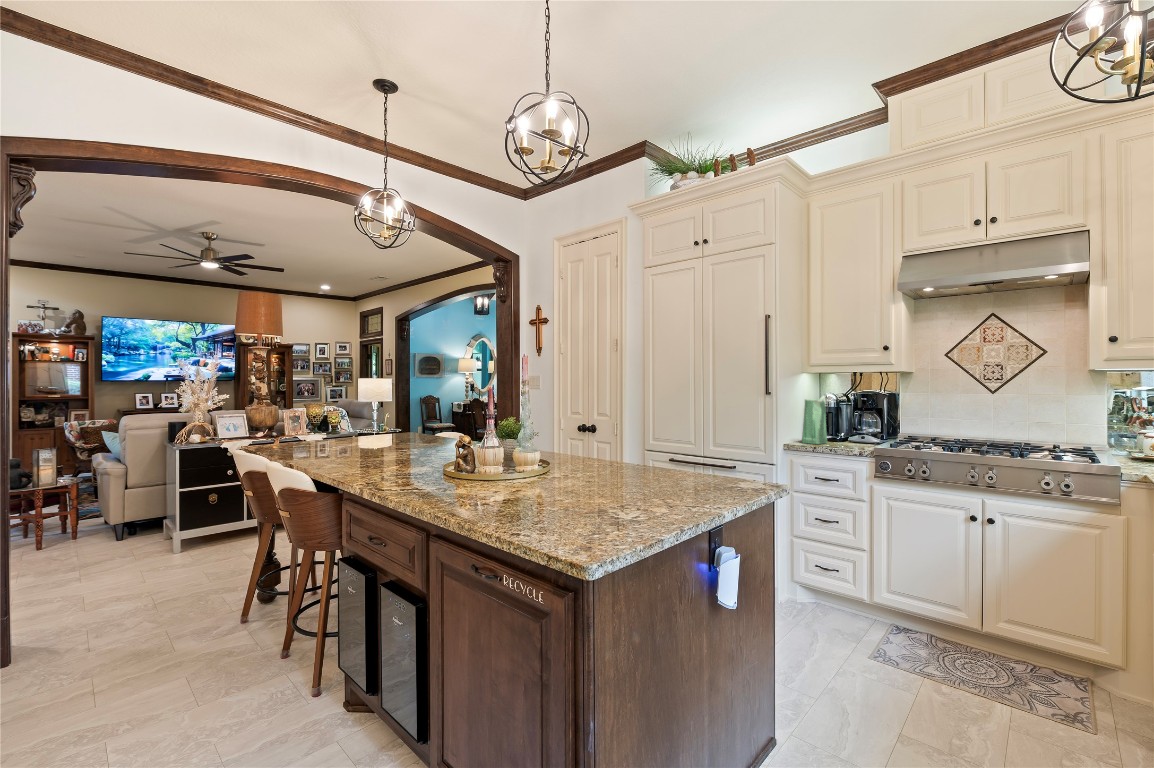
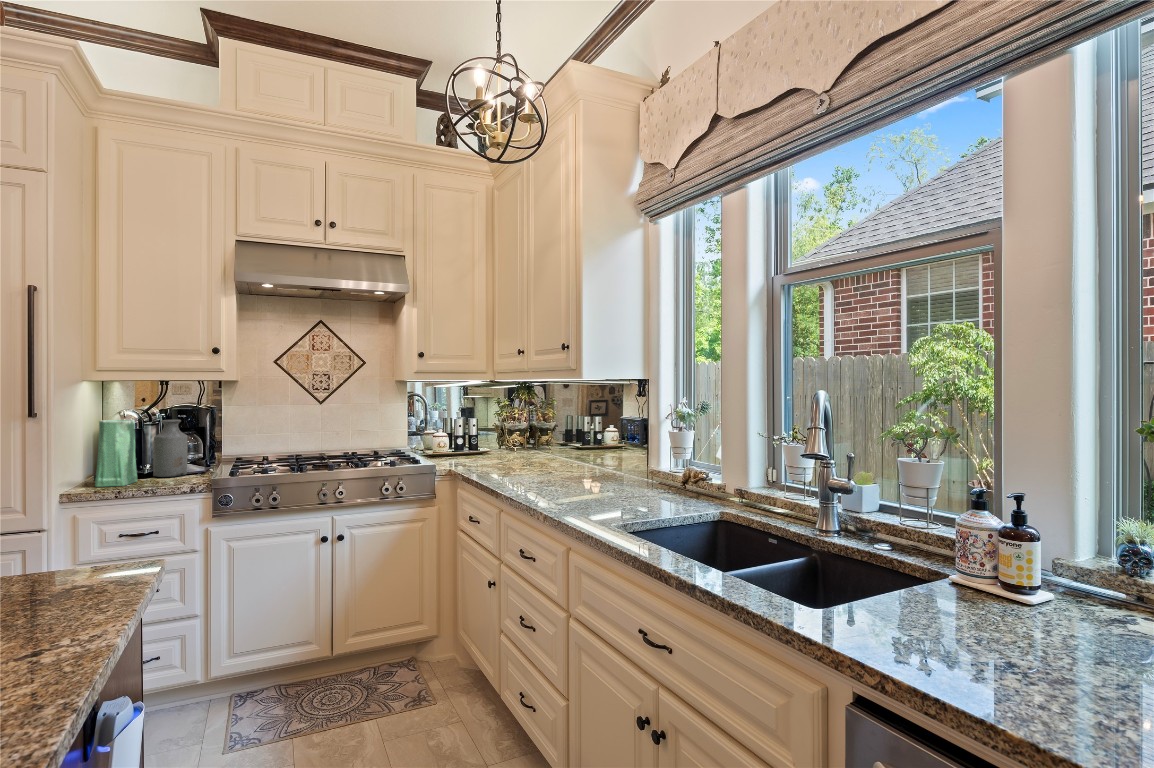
bottle: none [840,401,863,444] -> present [153,420,188,477]

